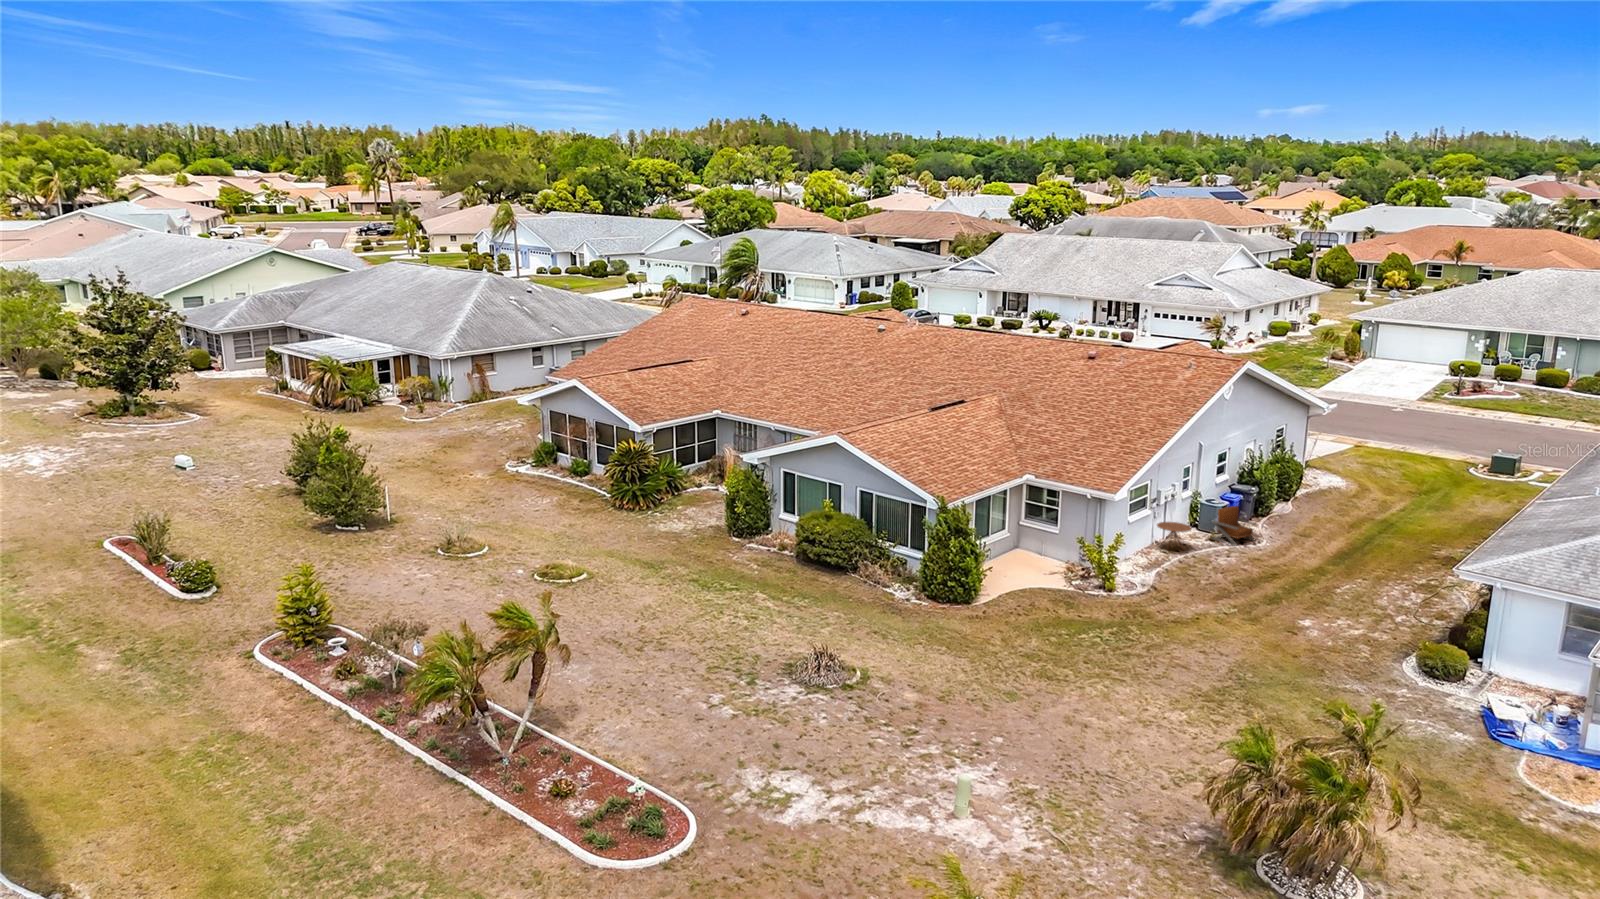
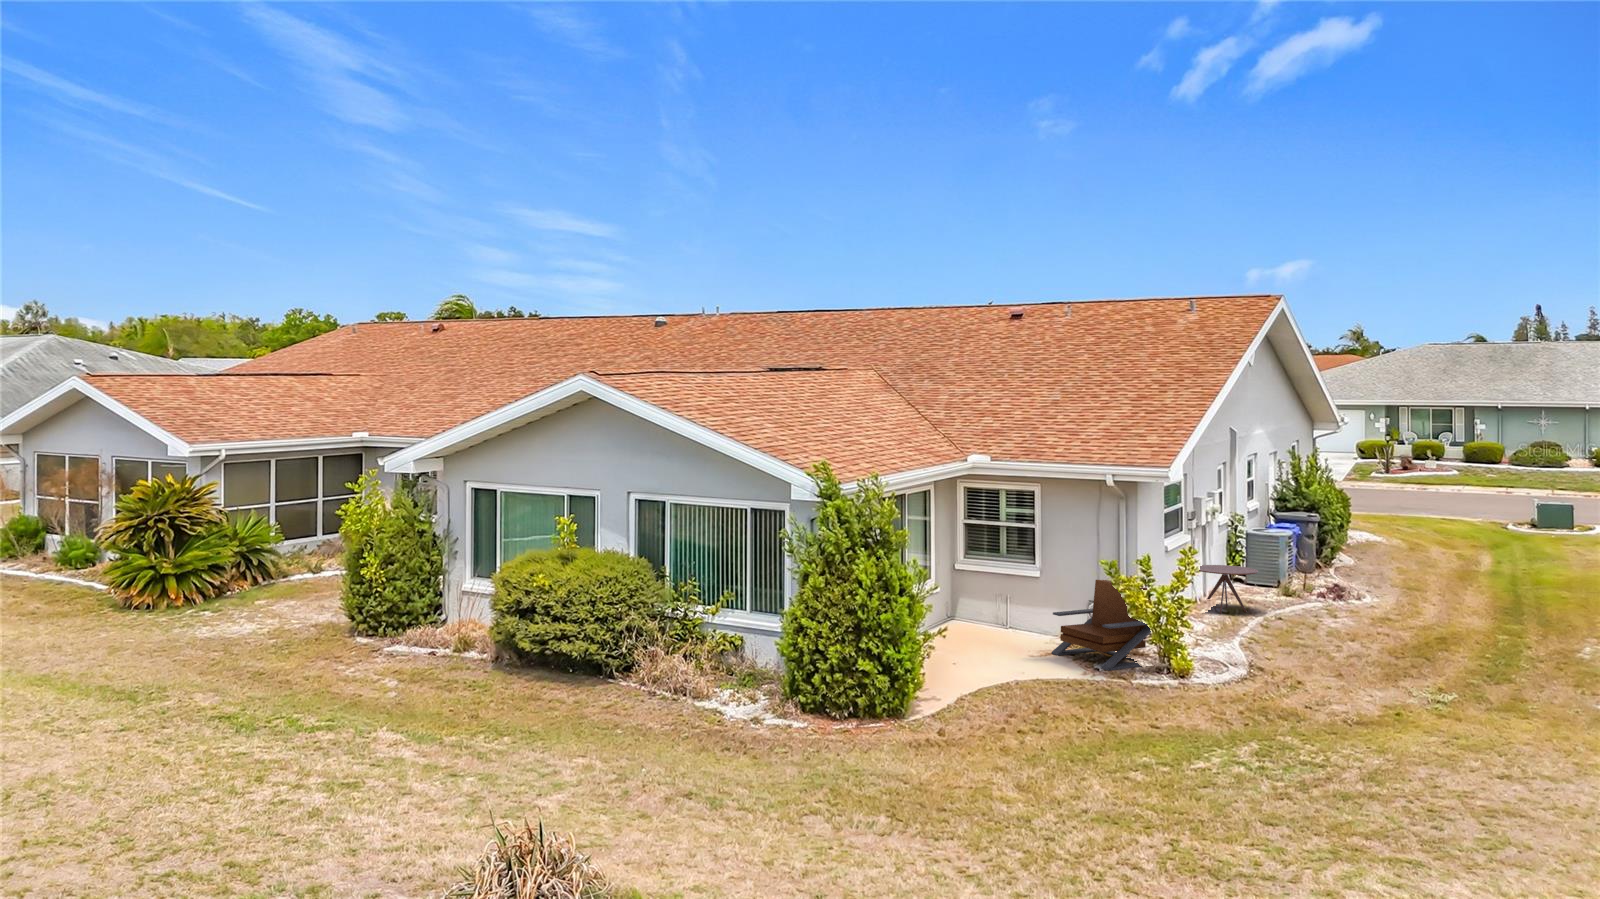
lounge chair: present [1213,506,1256,546] -> present [1052,580,1151,670]

